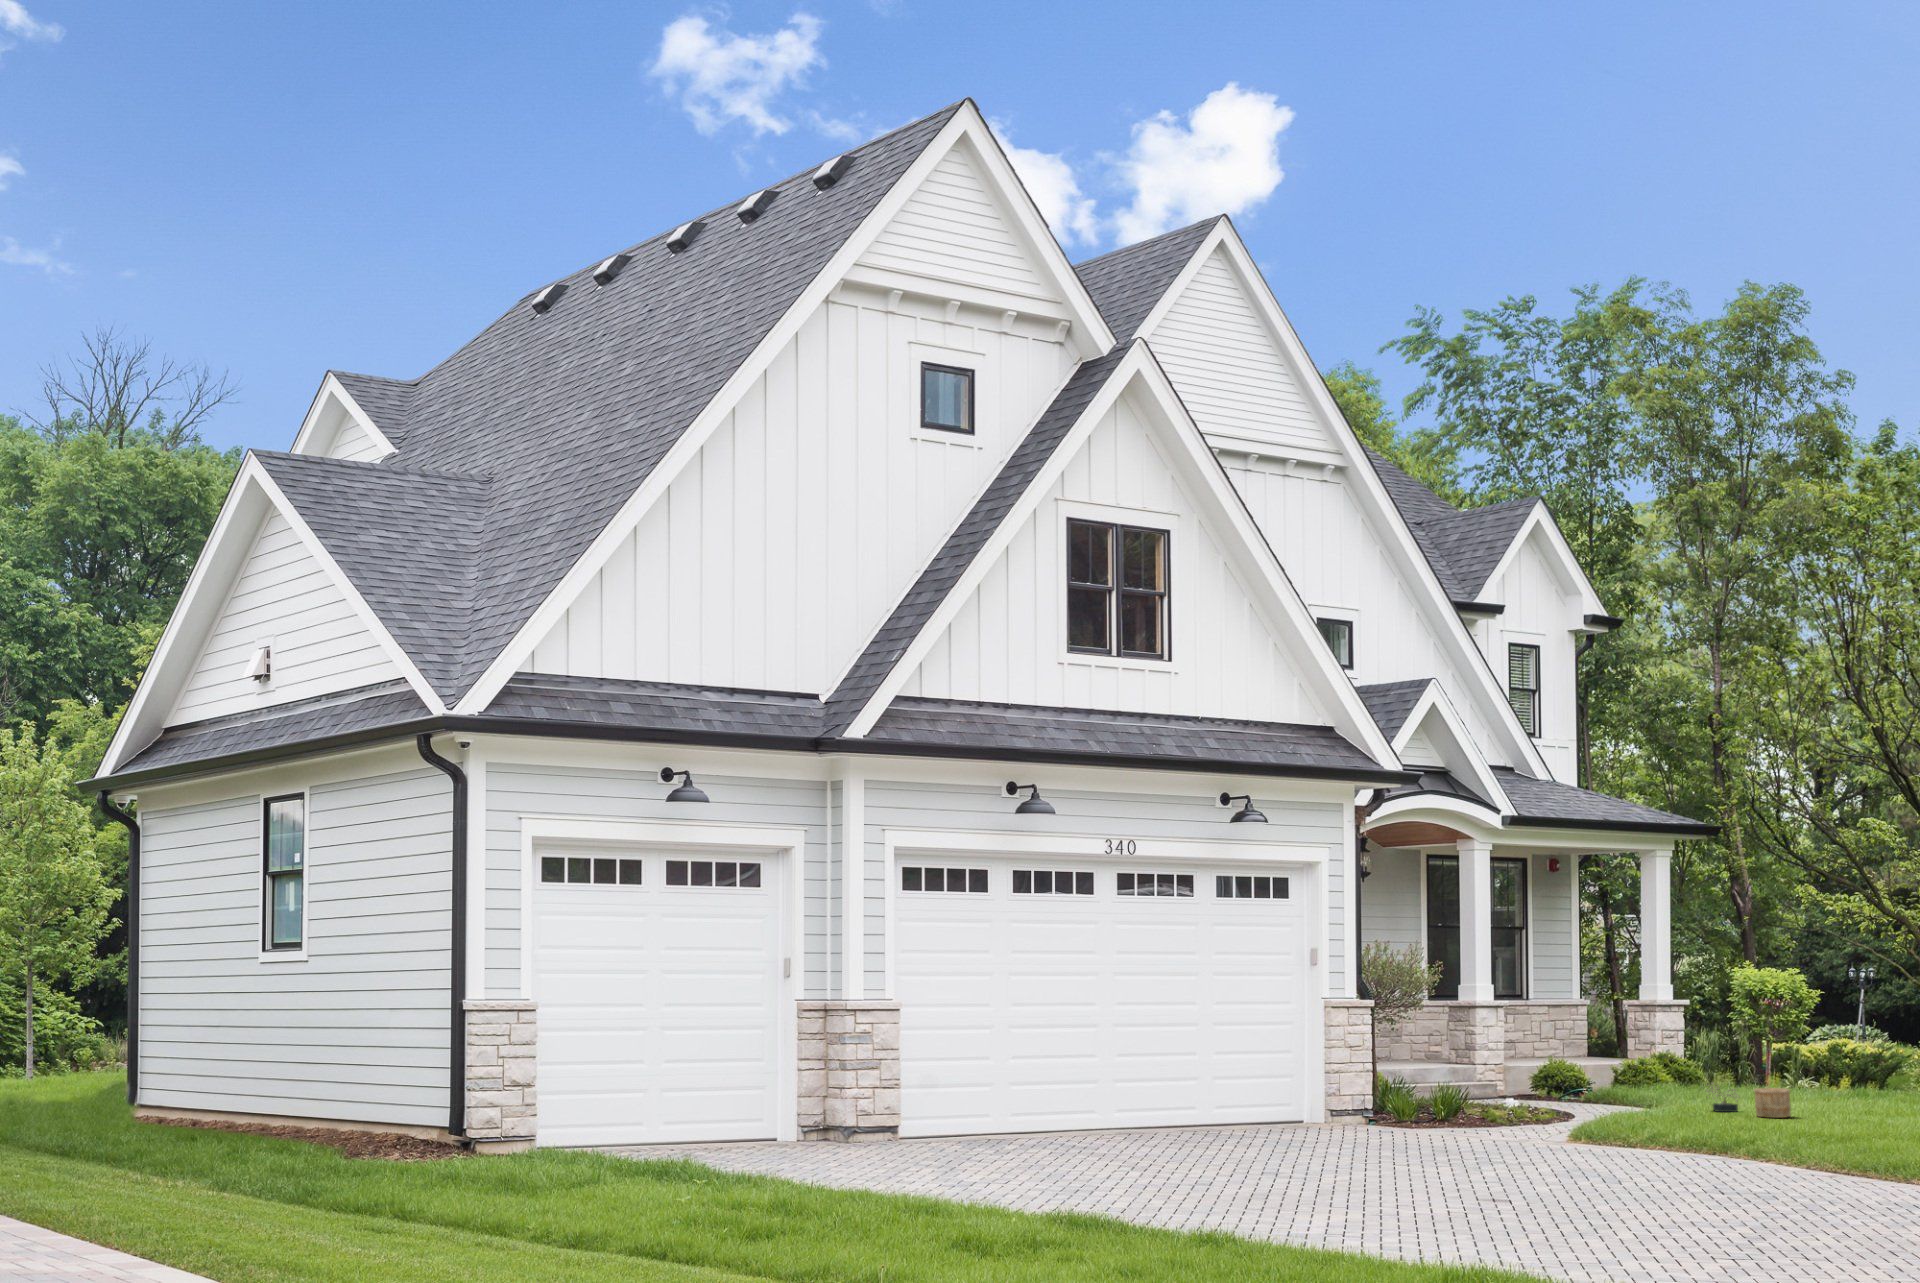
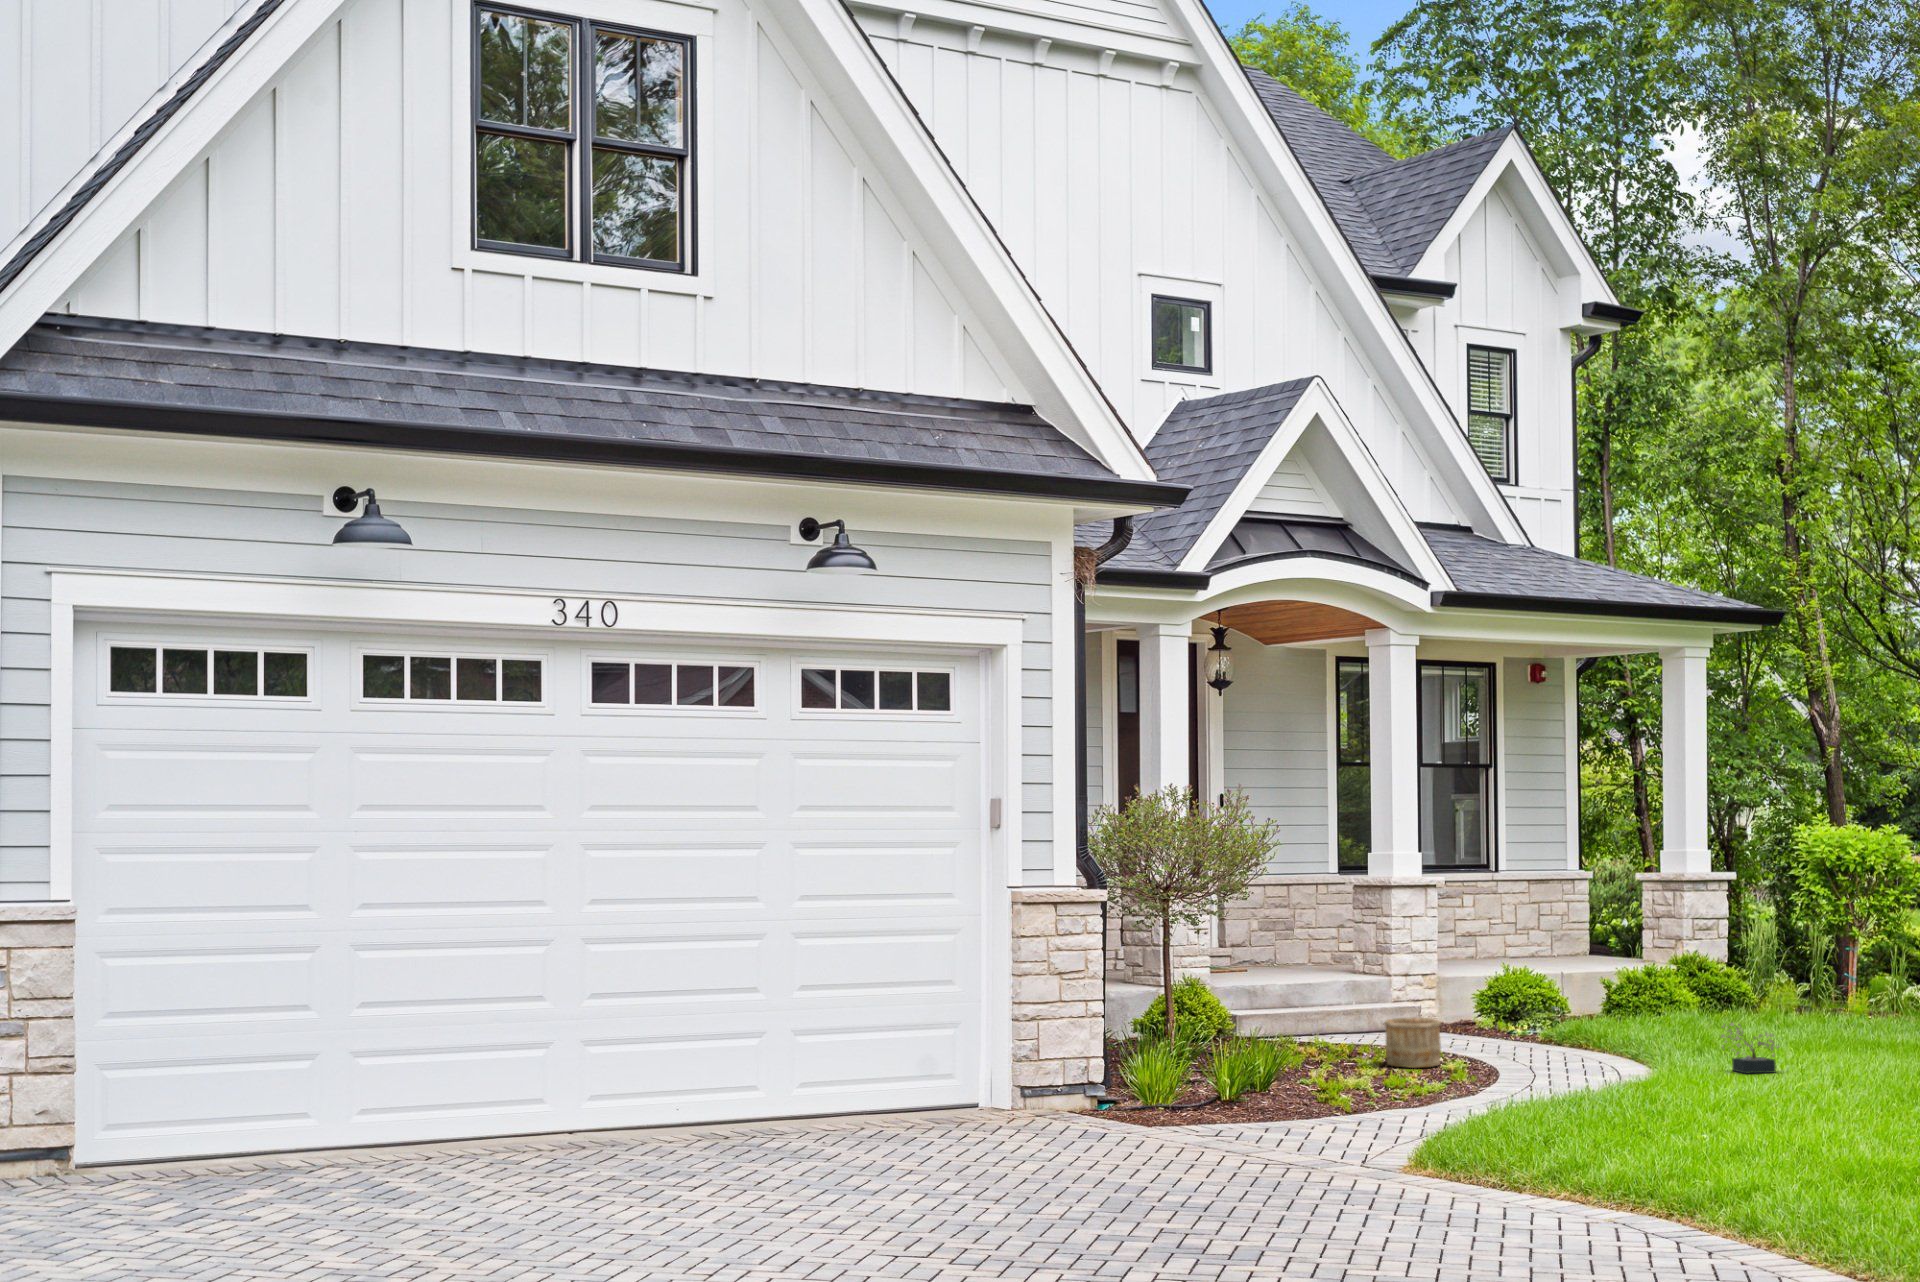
wooden bucket: present [1754,1088,1791,1118] -> present [1383,1017,1441,1068]

